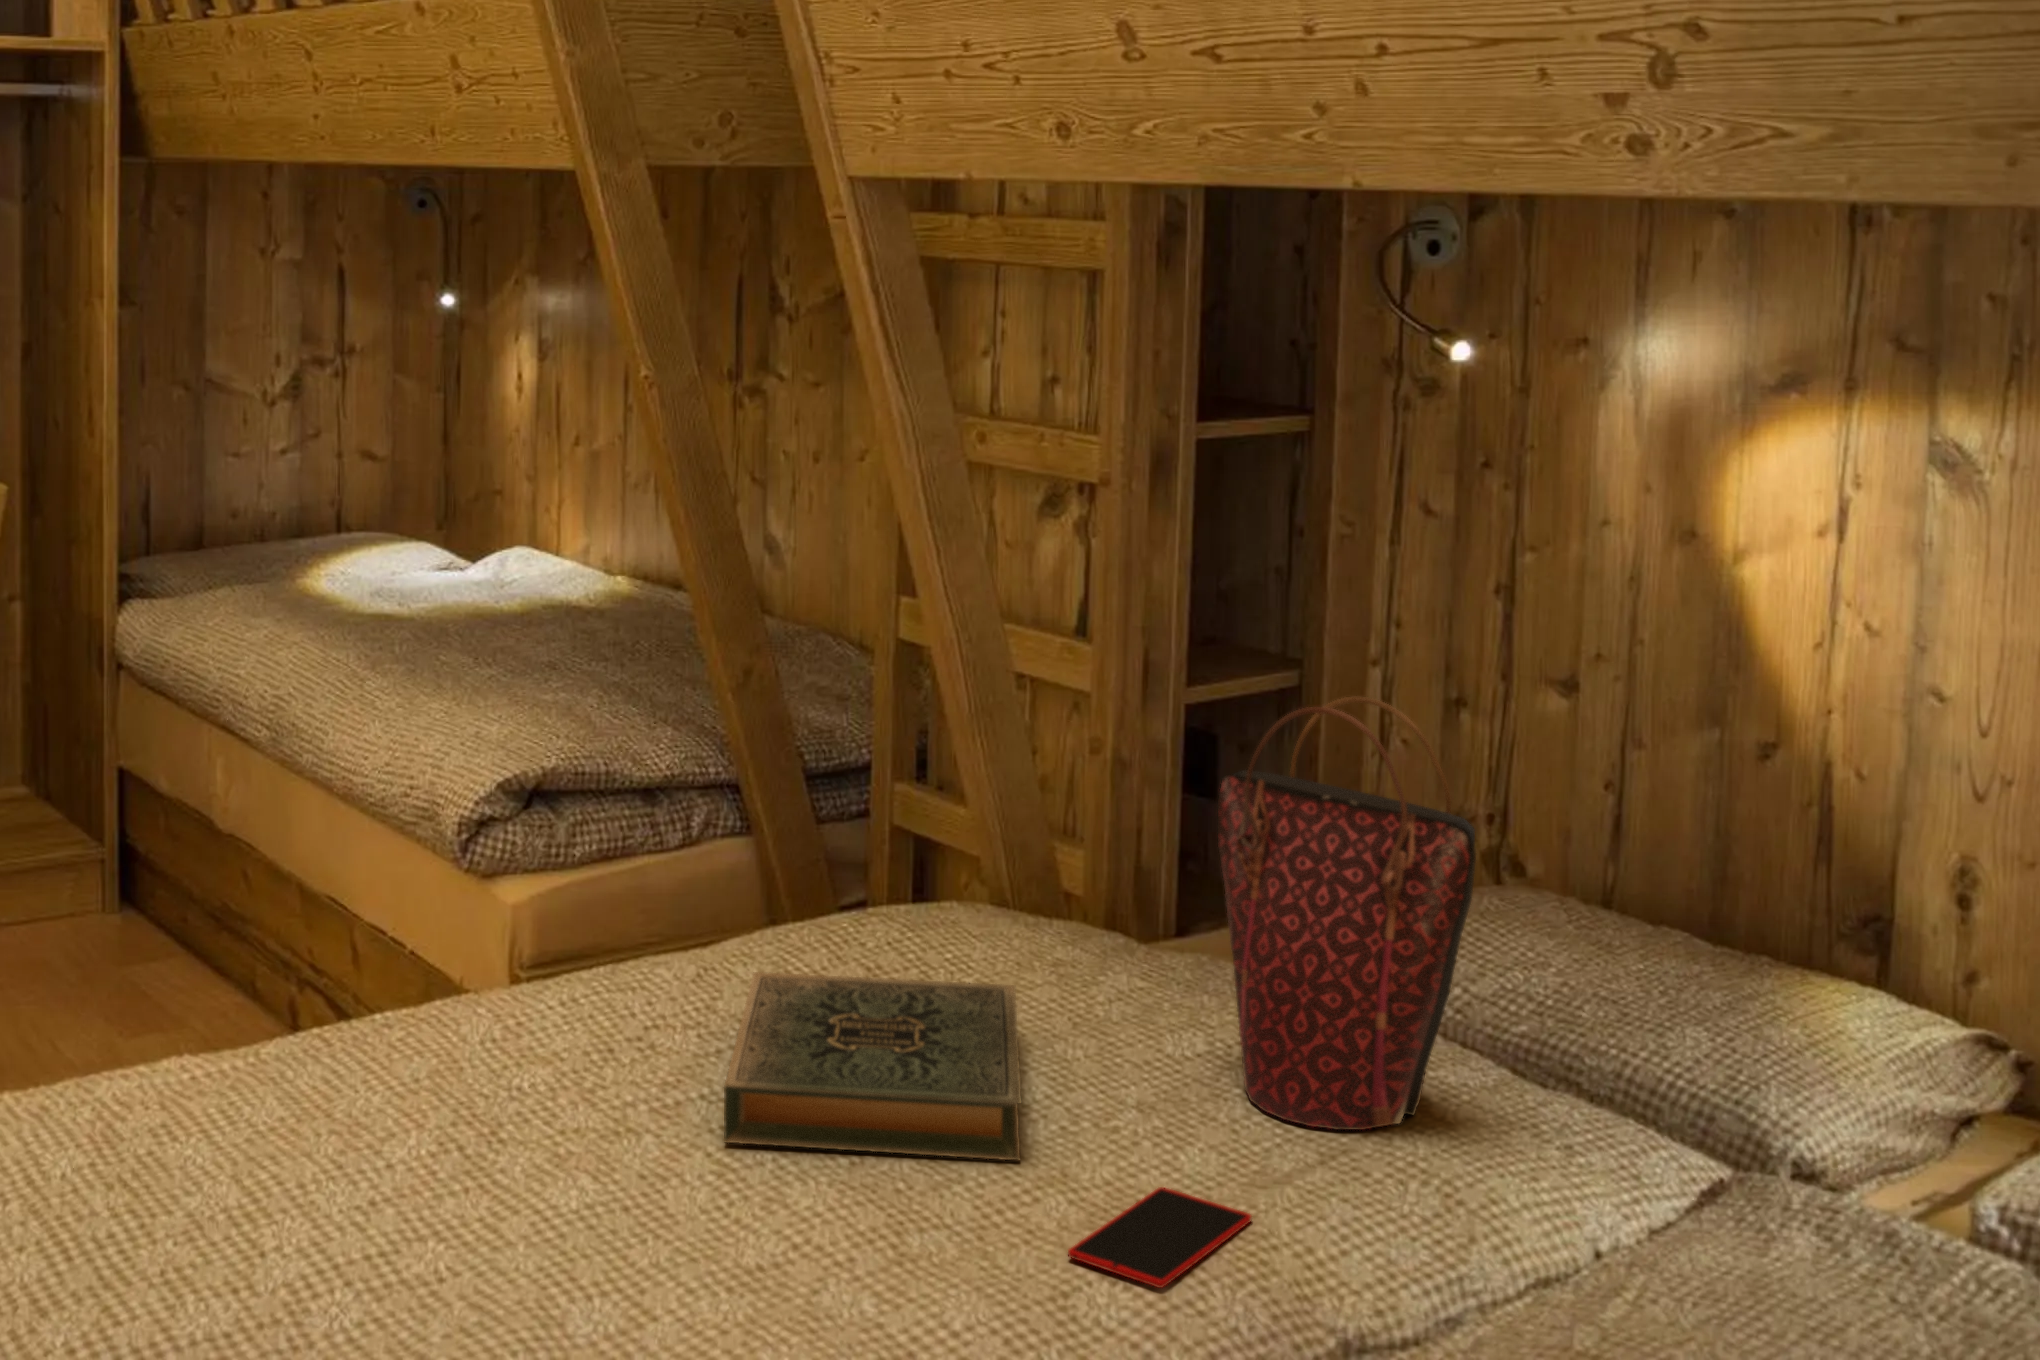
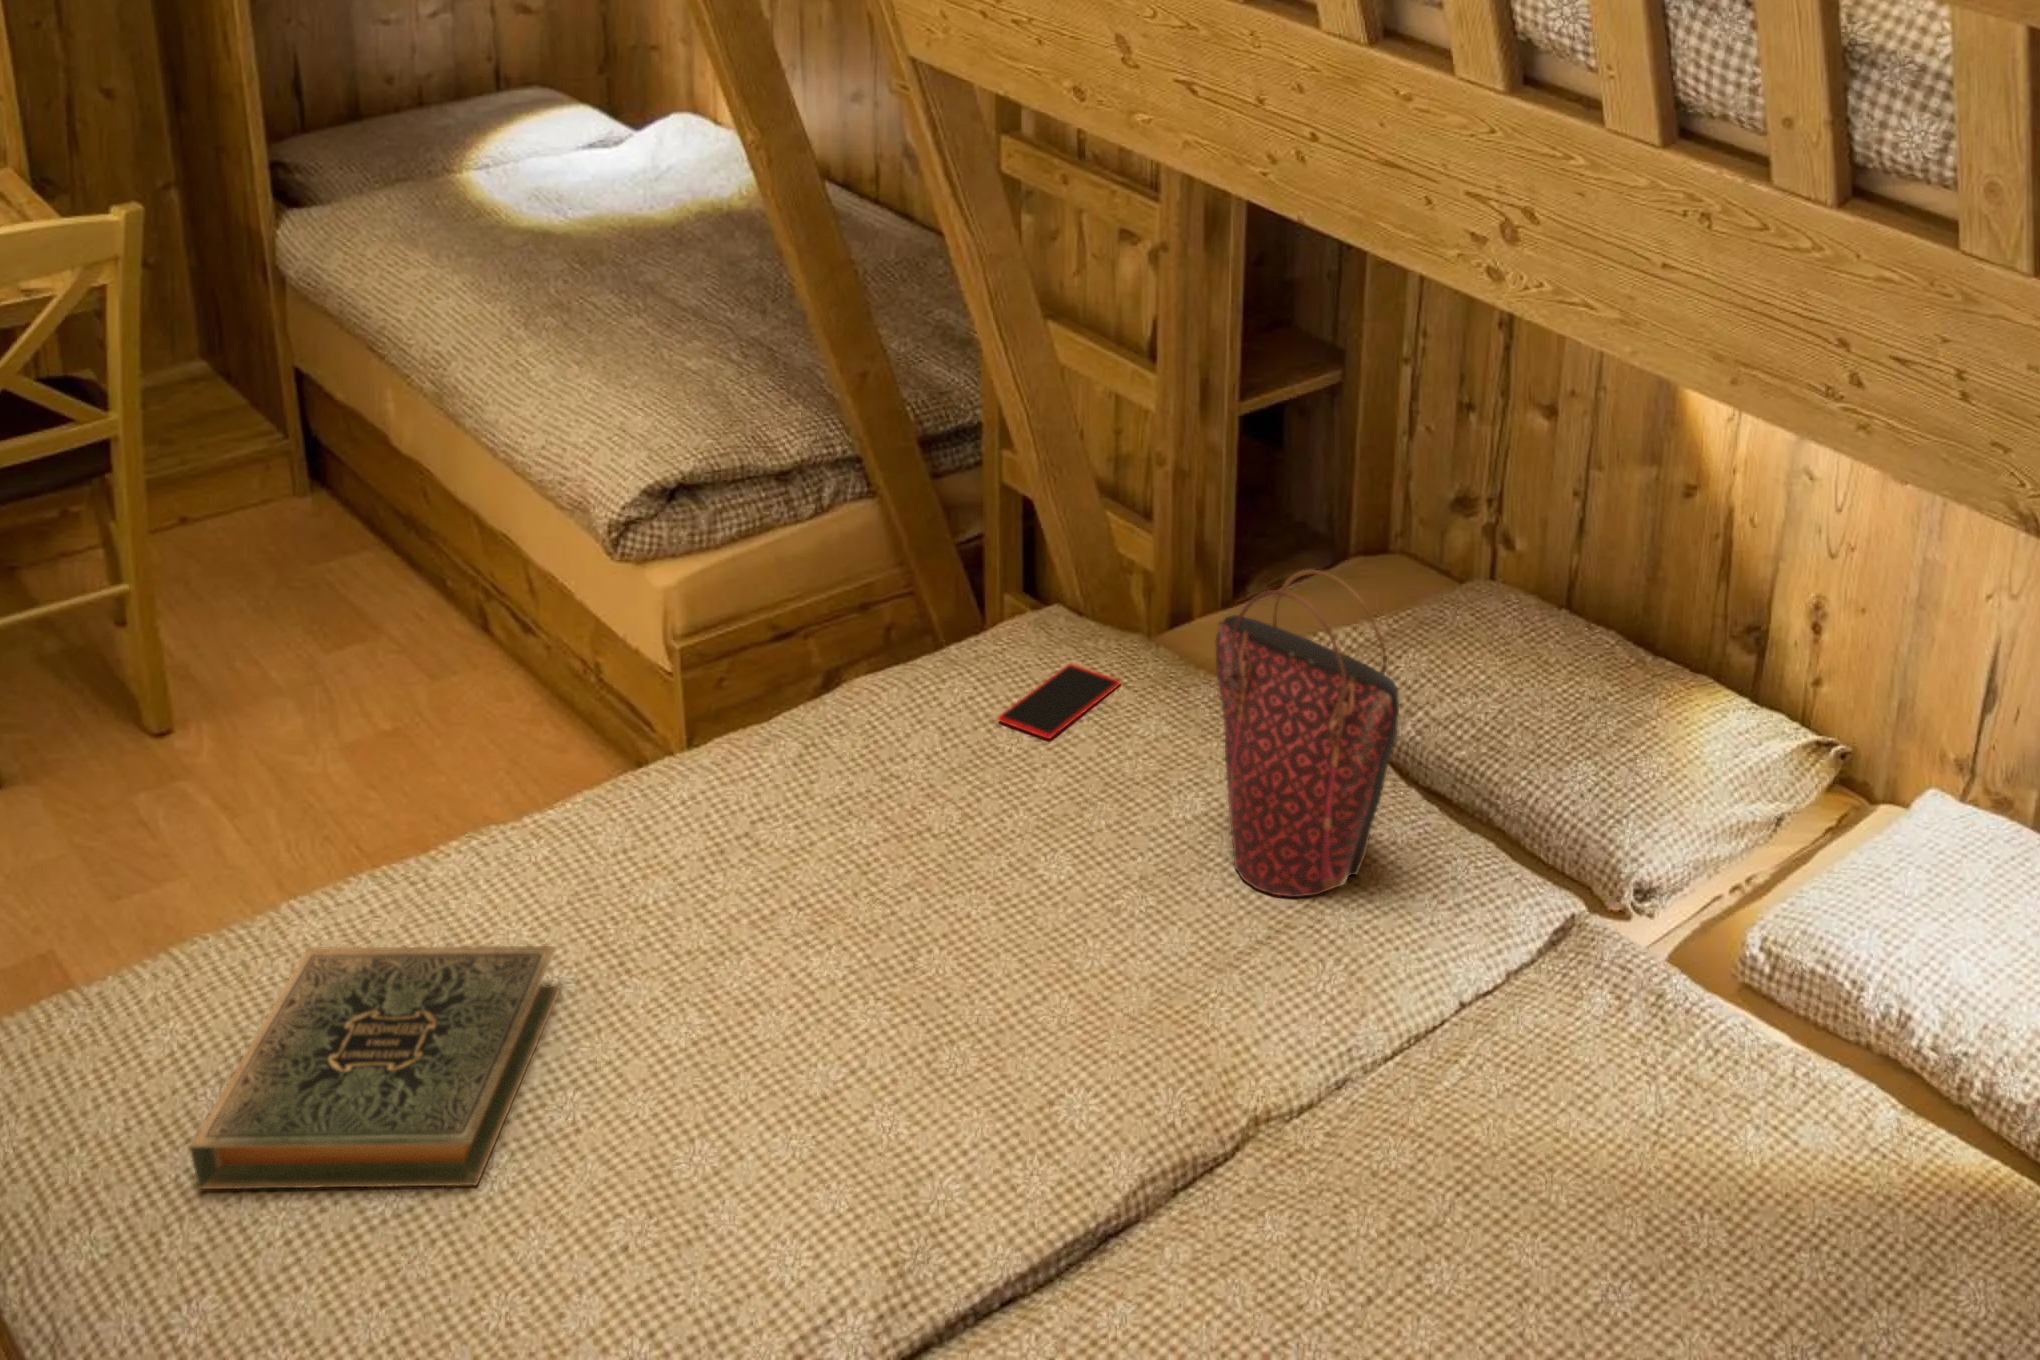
hardback book: present [724,972,1021,1160] -> present [190,946,560,1189]
smartphone: present [1068,1187,1251,1288] -> present [997,664,1120,739]

